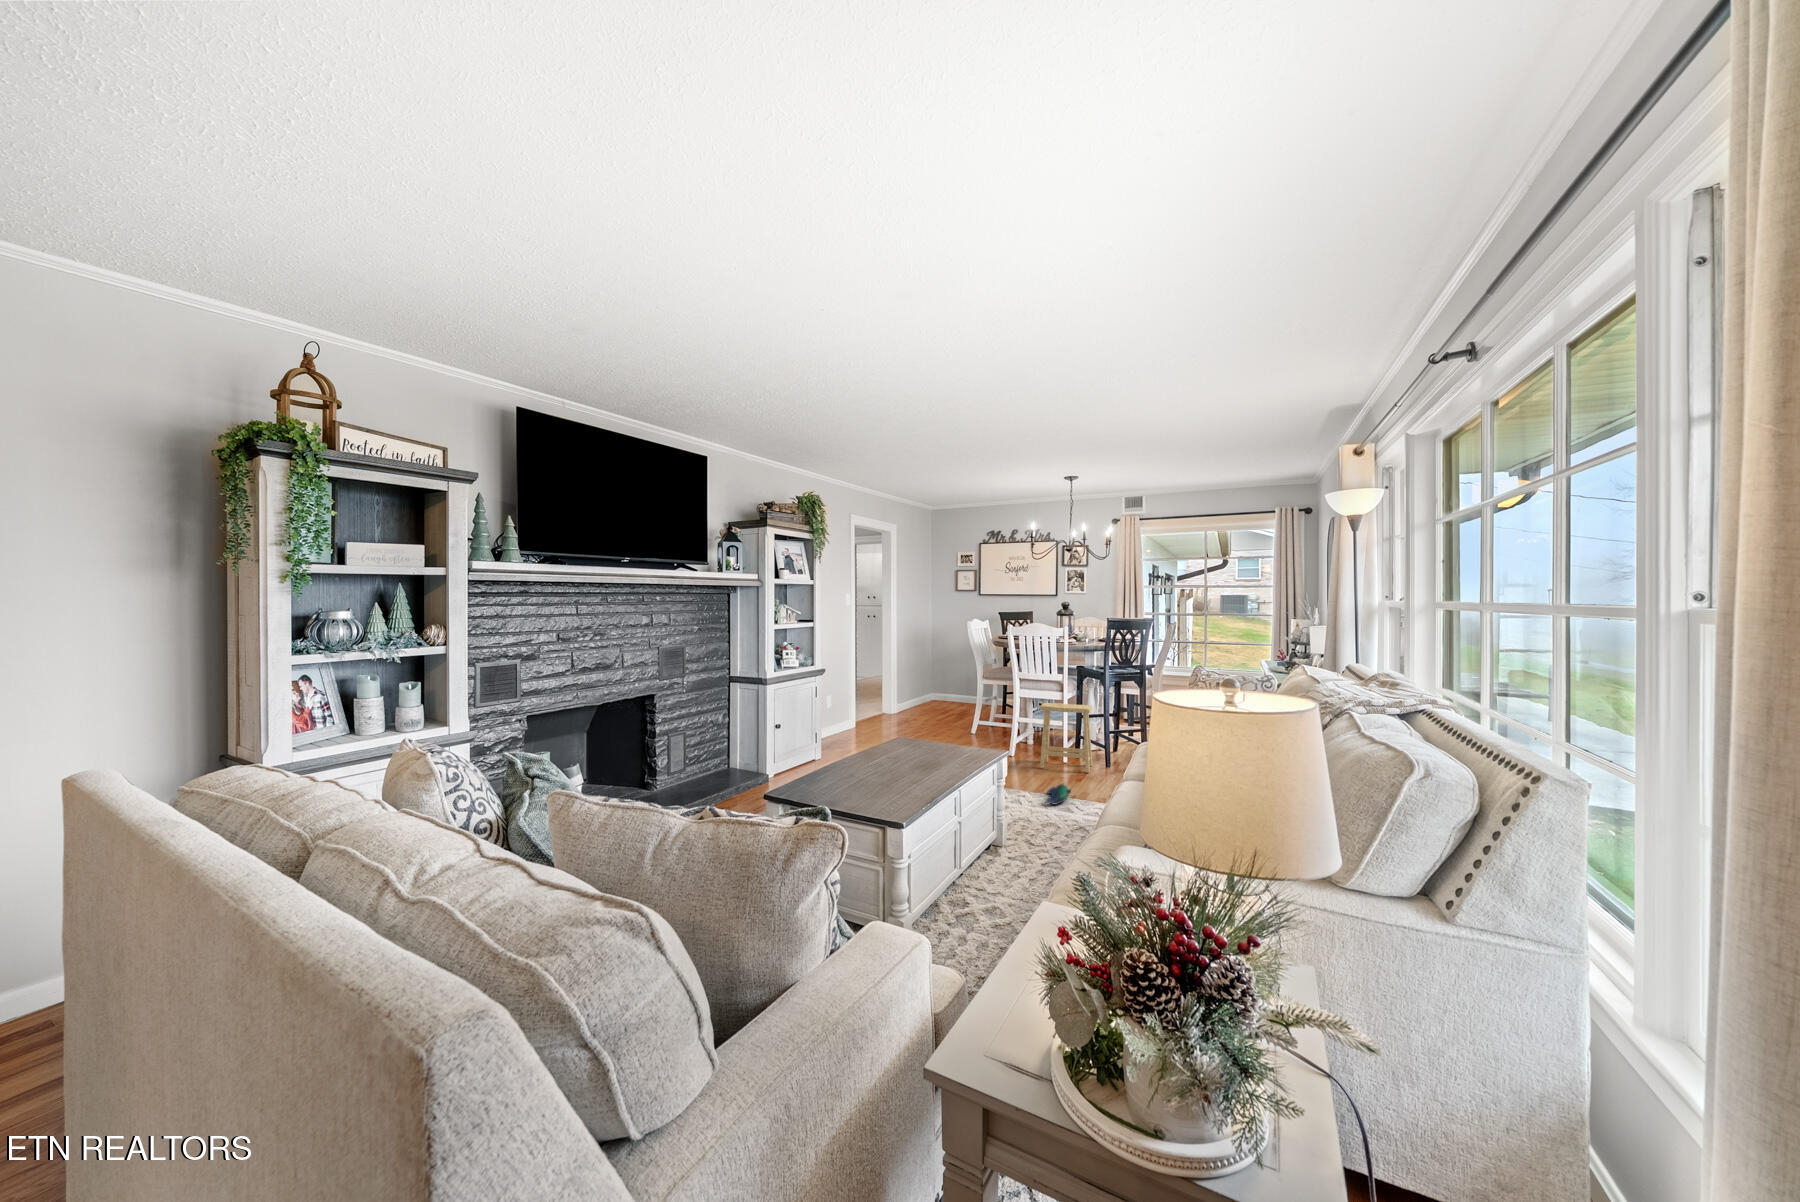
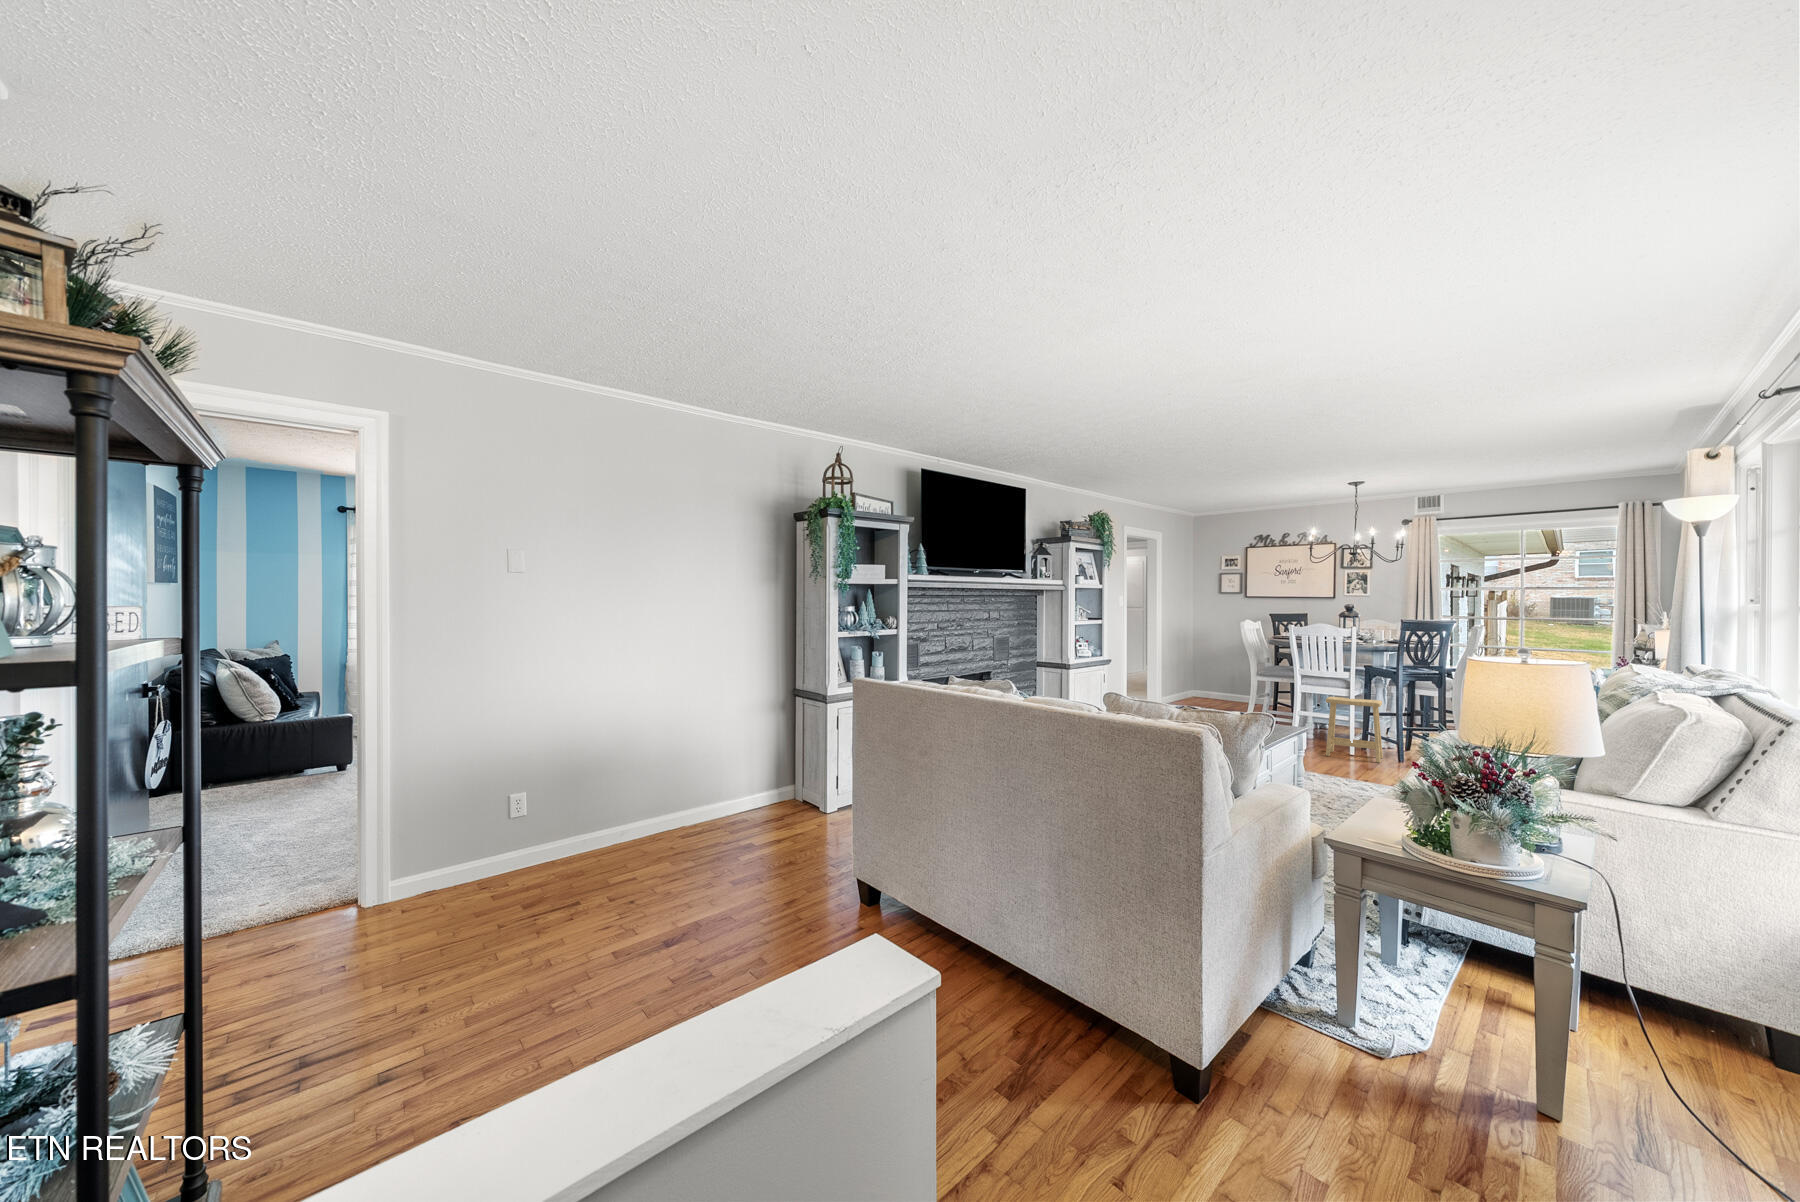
plush toy: present [1046,784,1071,805] -> none [1337,766,1364,783]

